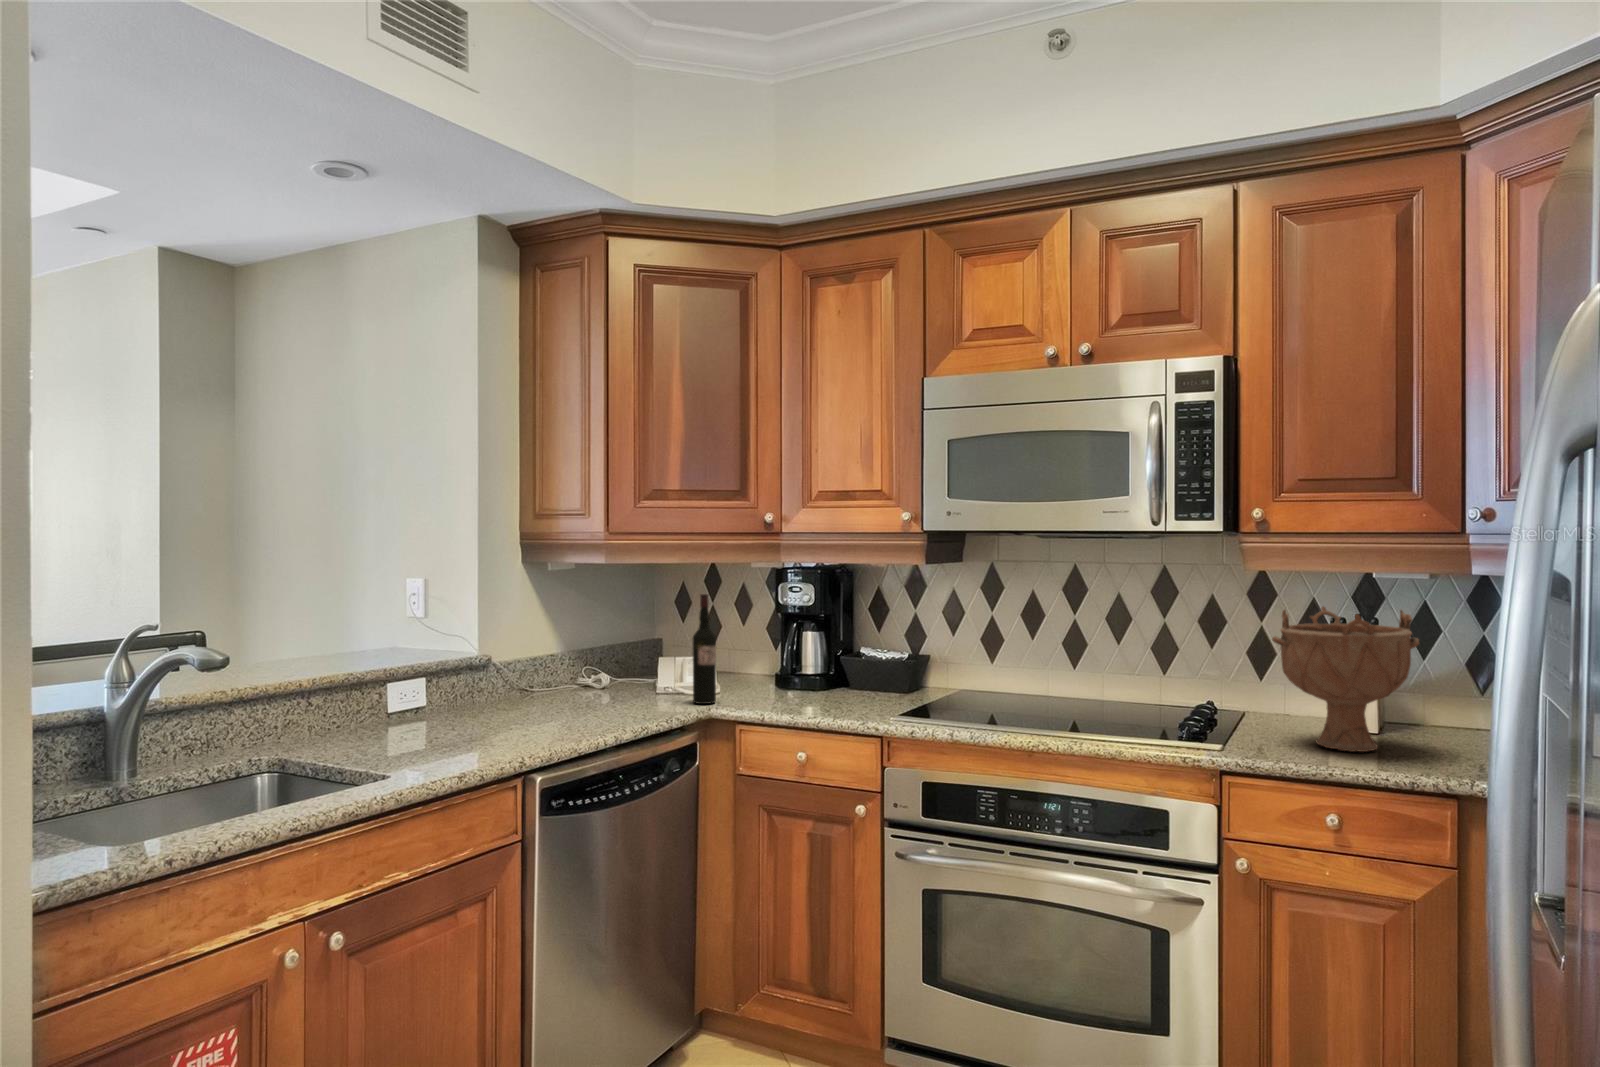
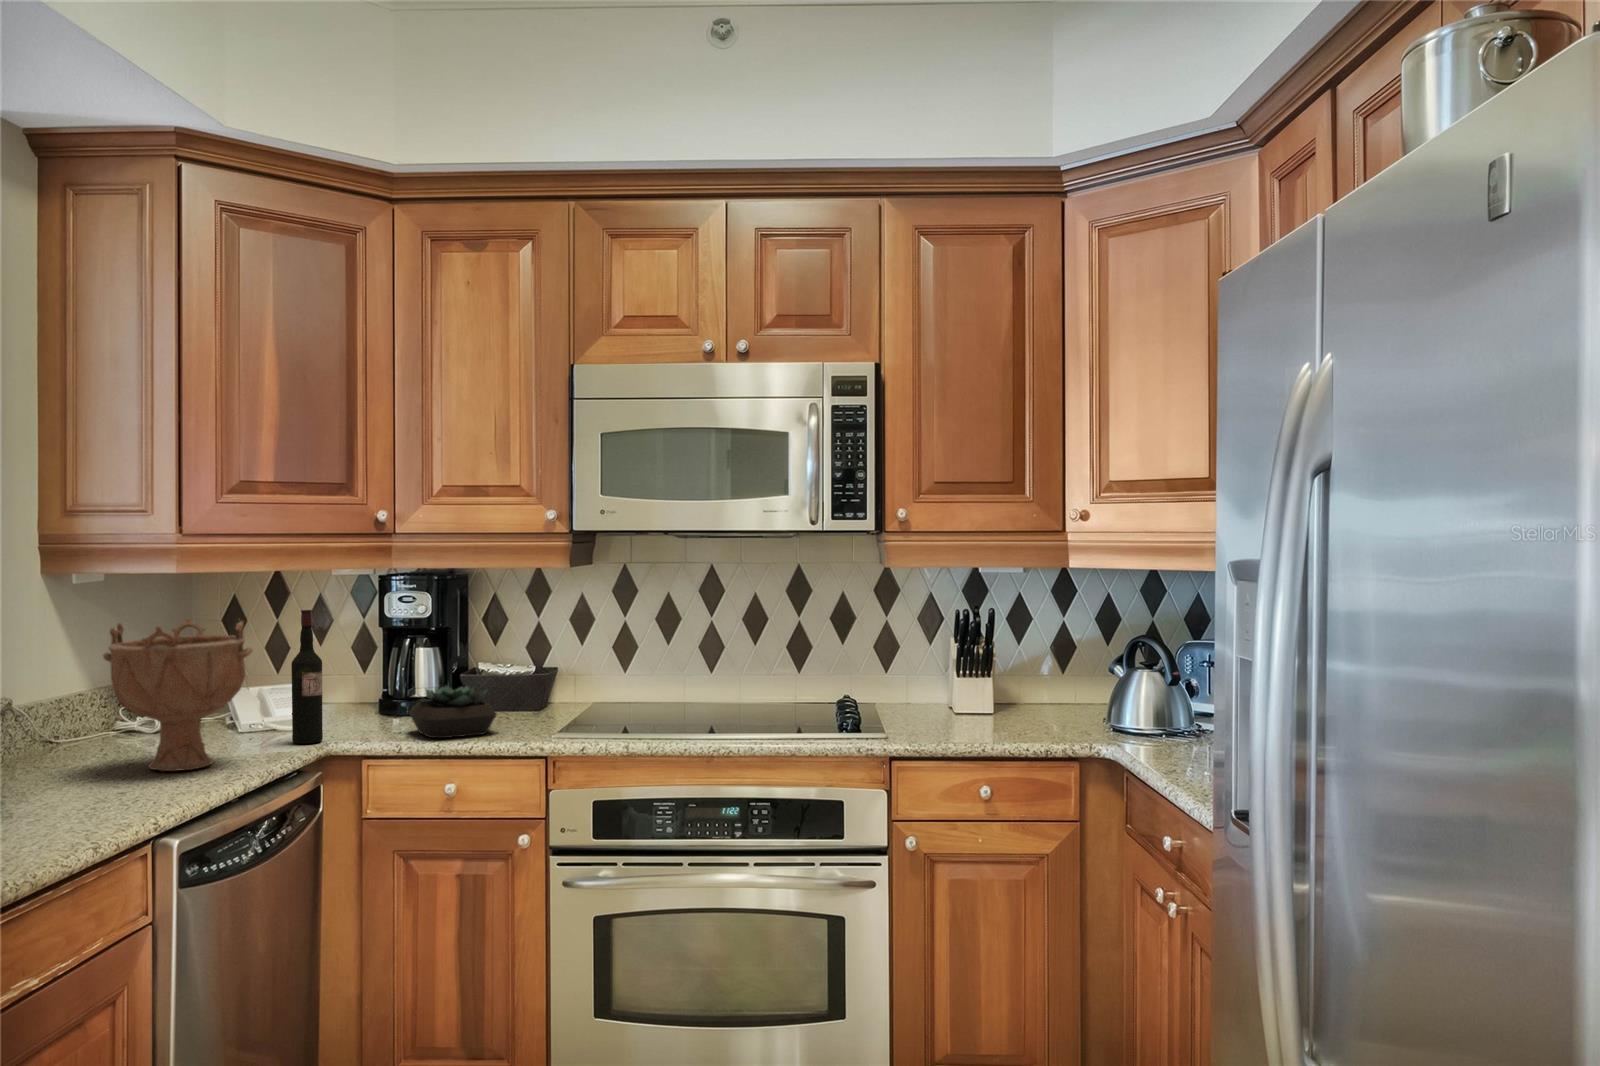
decorative bowl: present [1272,606,1419,752] -> present [103,618,253,771]
succulent plant: none [786,663,855,709] -> present [409,686,497,738]

